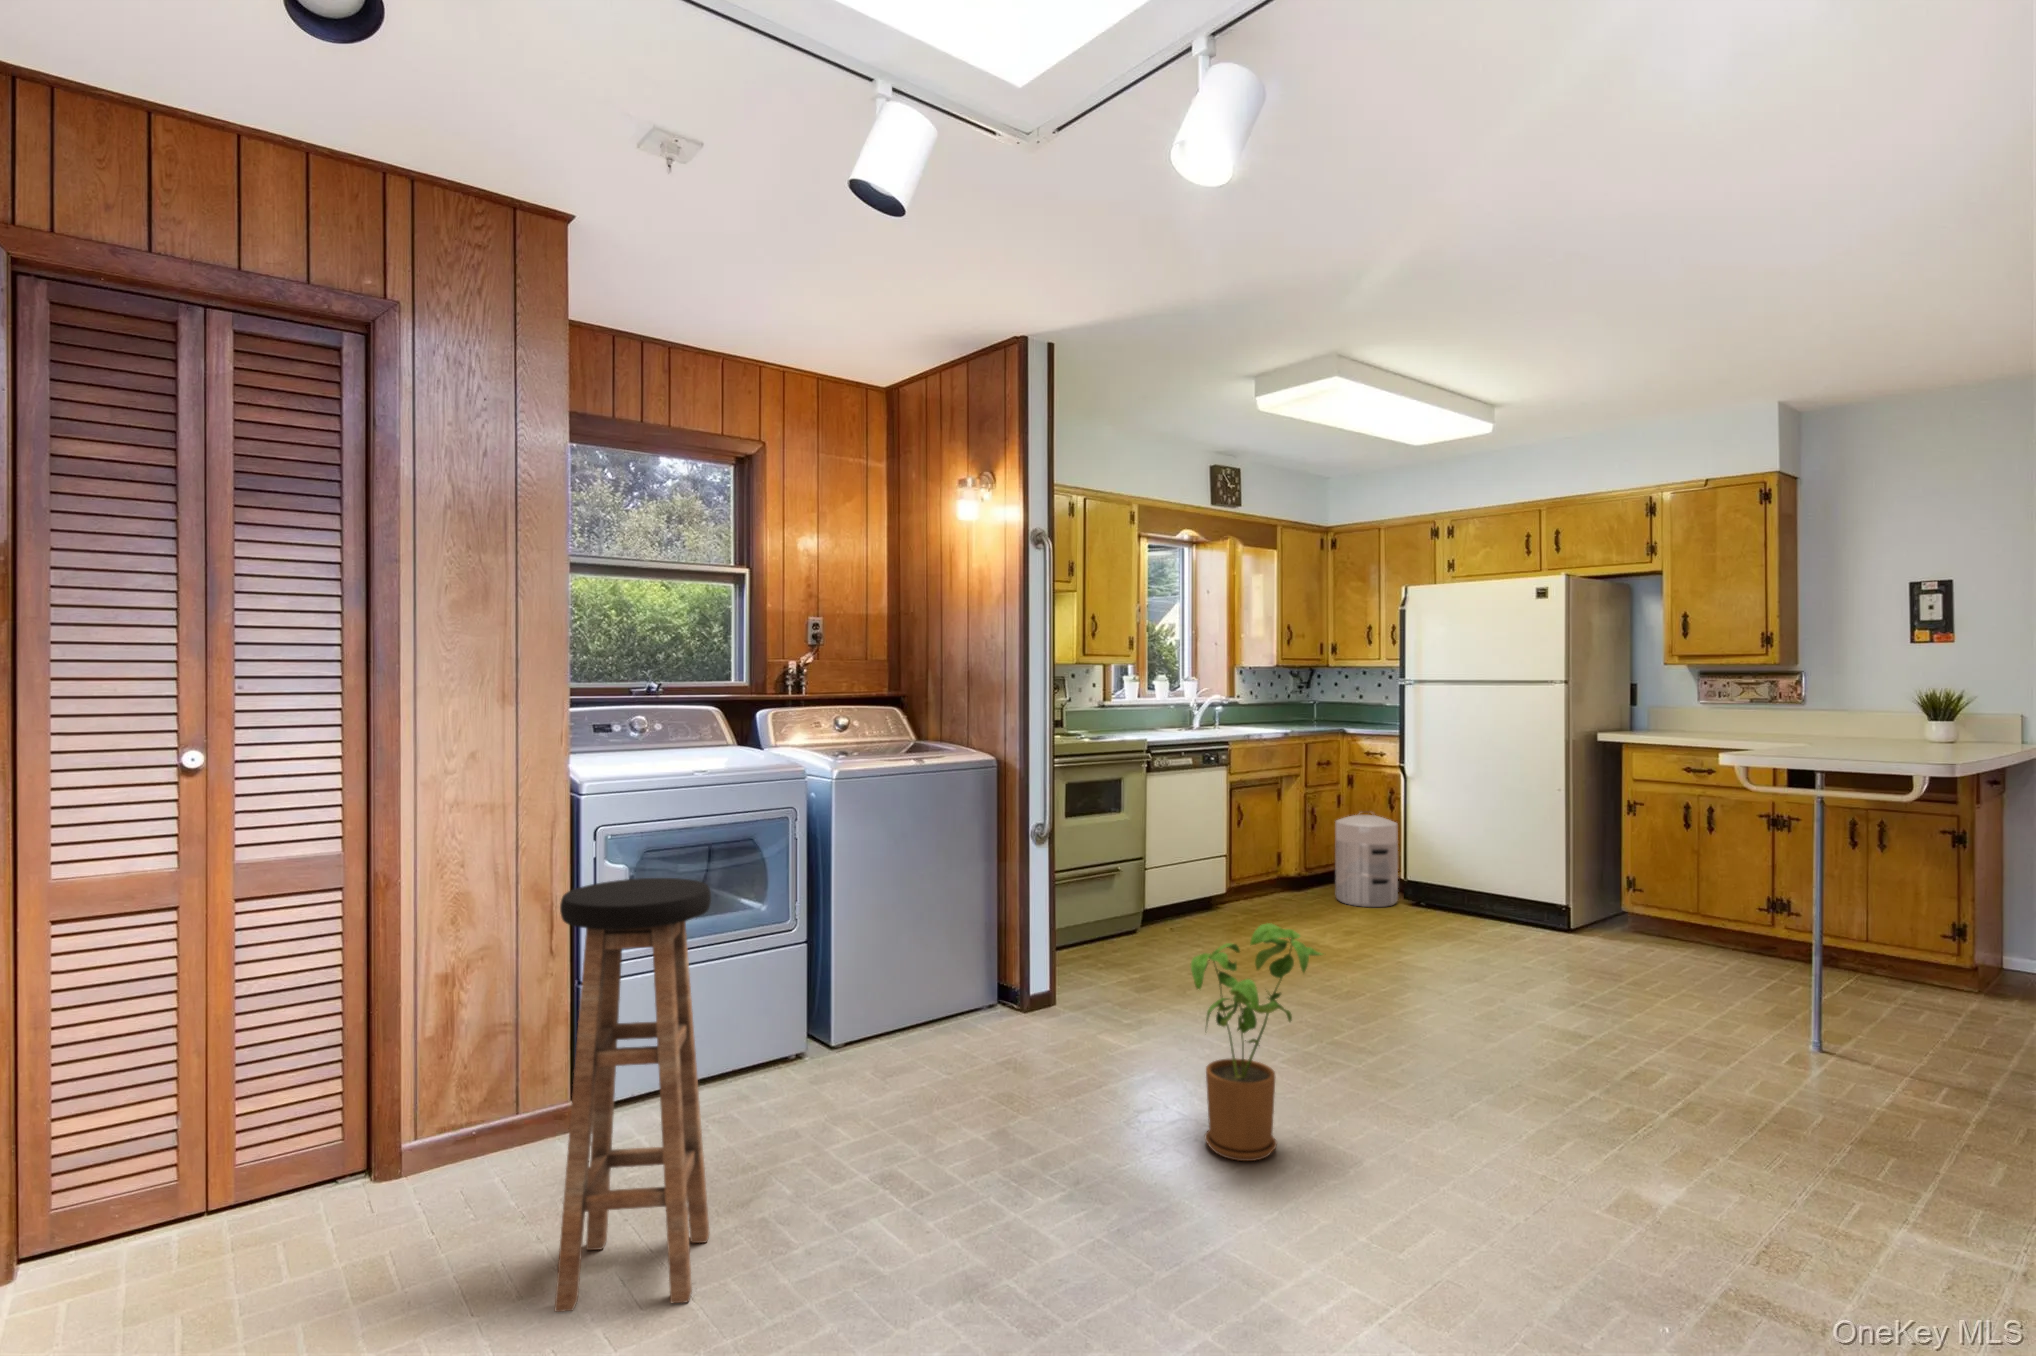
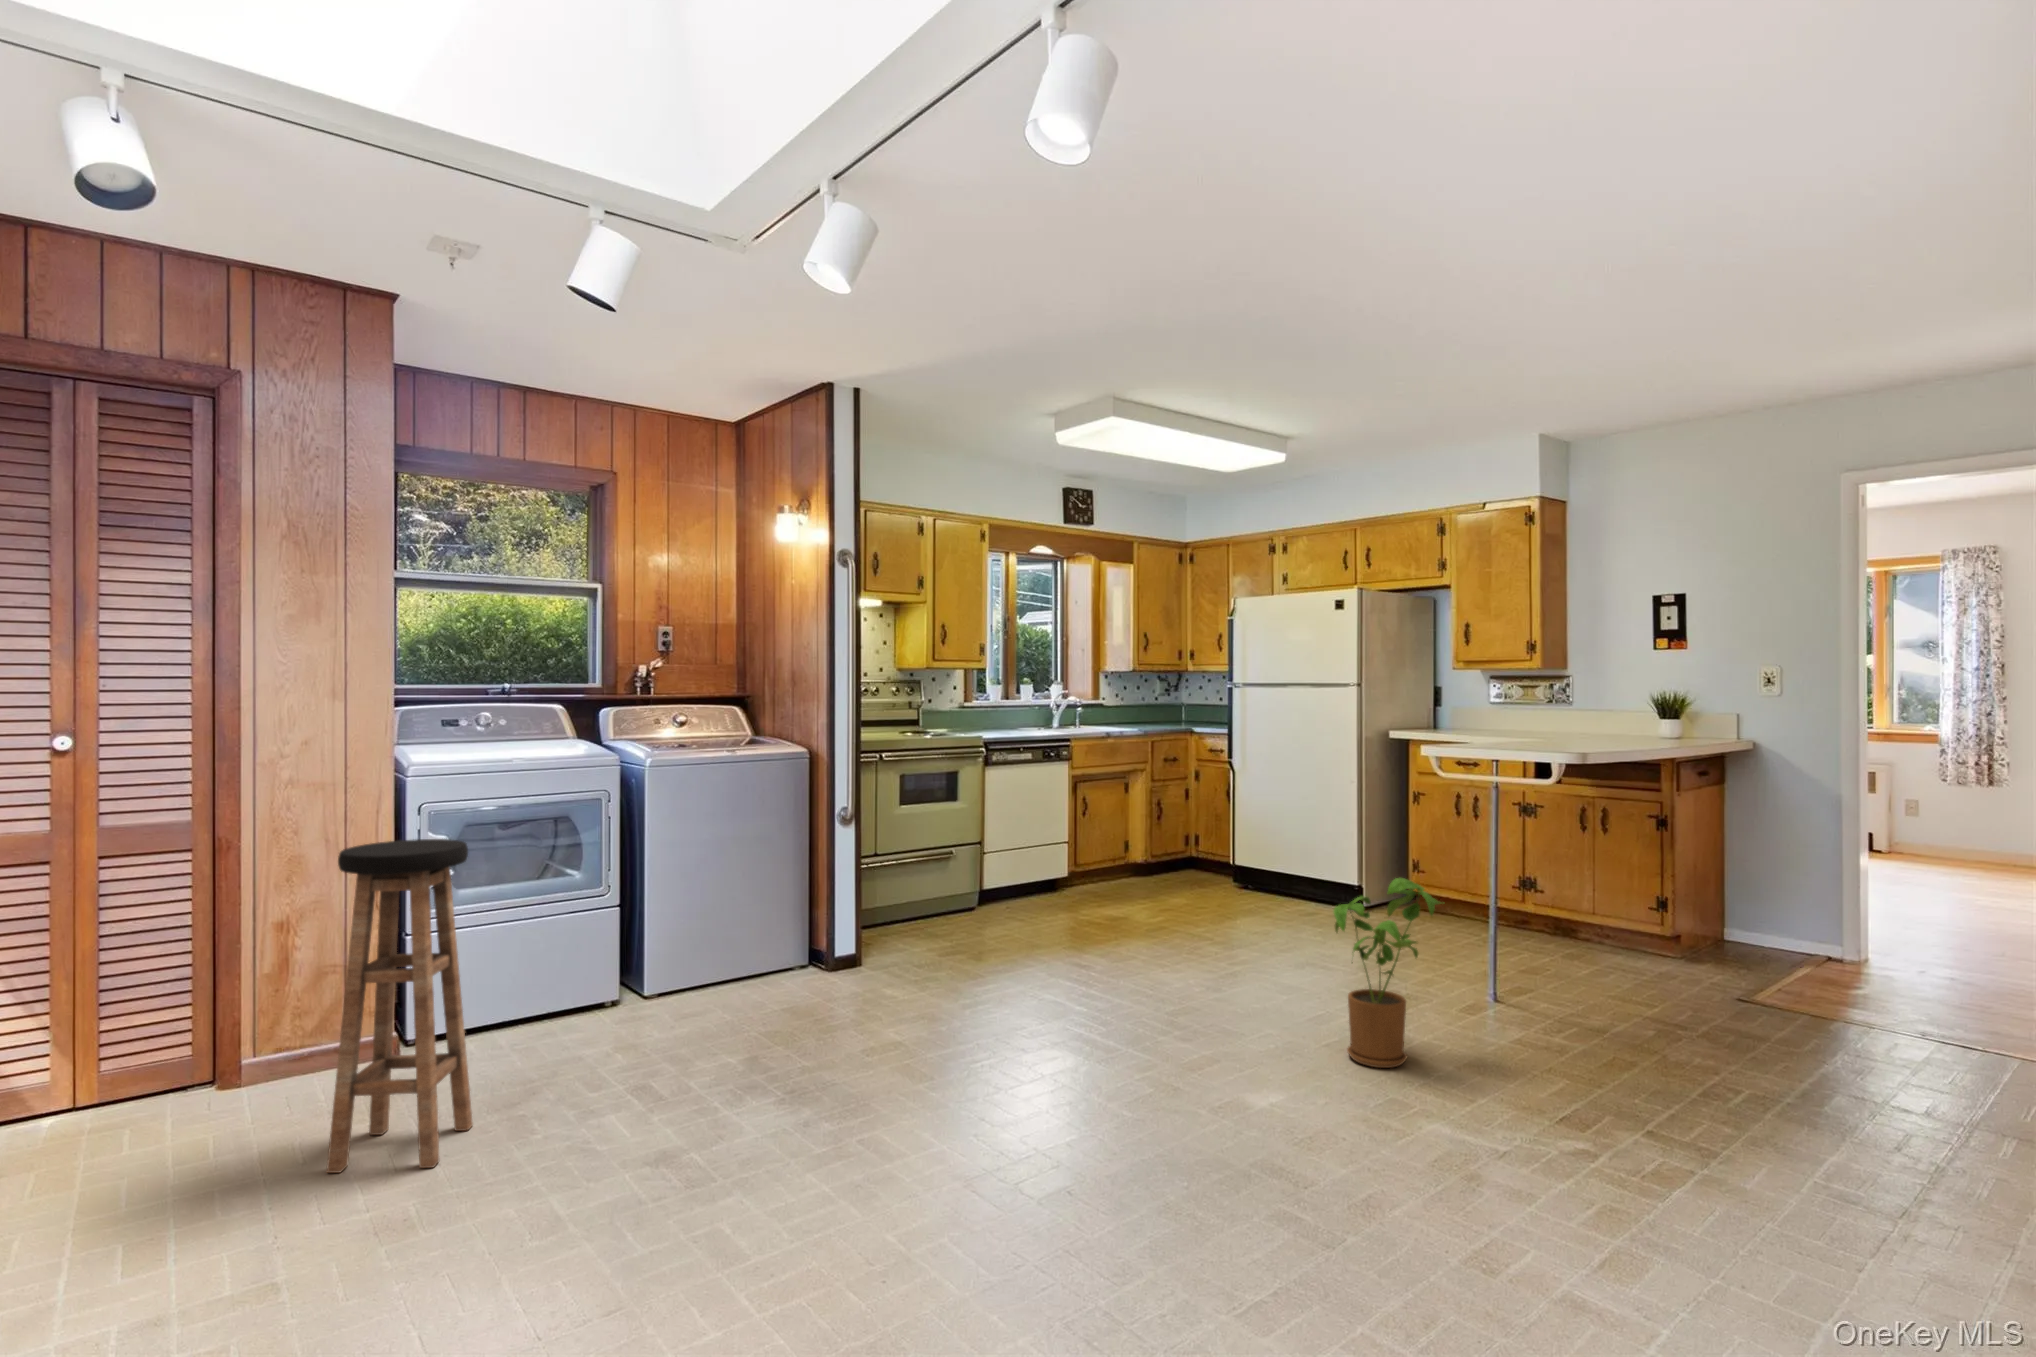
waste bin: present [1335,811,1398,907] -> none [1174,803,1229,890]
house plant: present [1191,923,1322,1161] -> present [1334,878,1441,1068]

